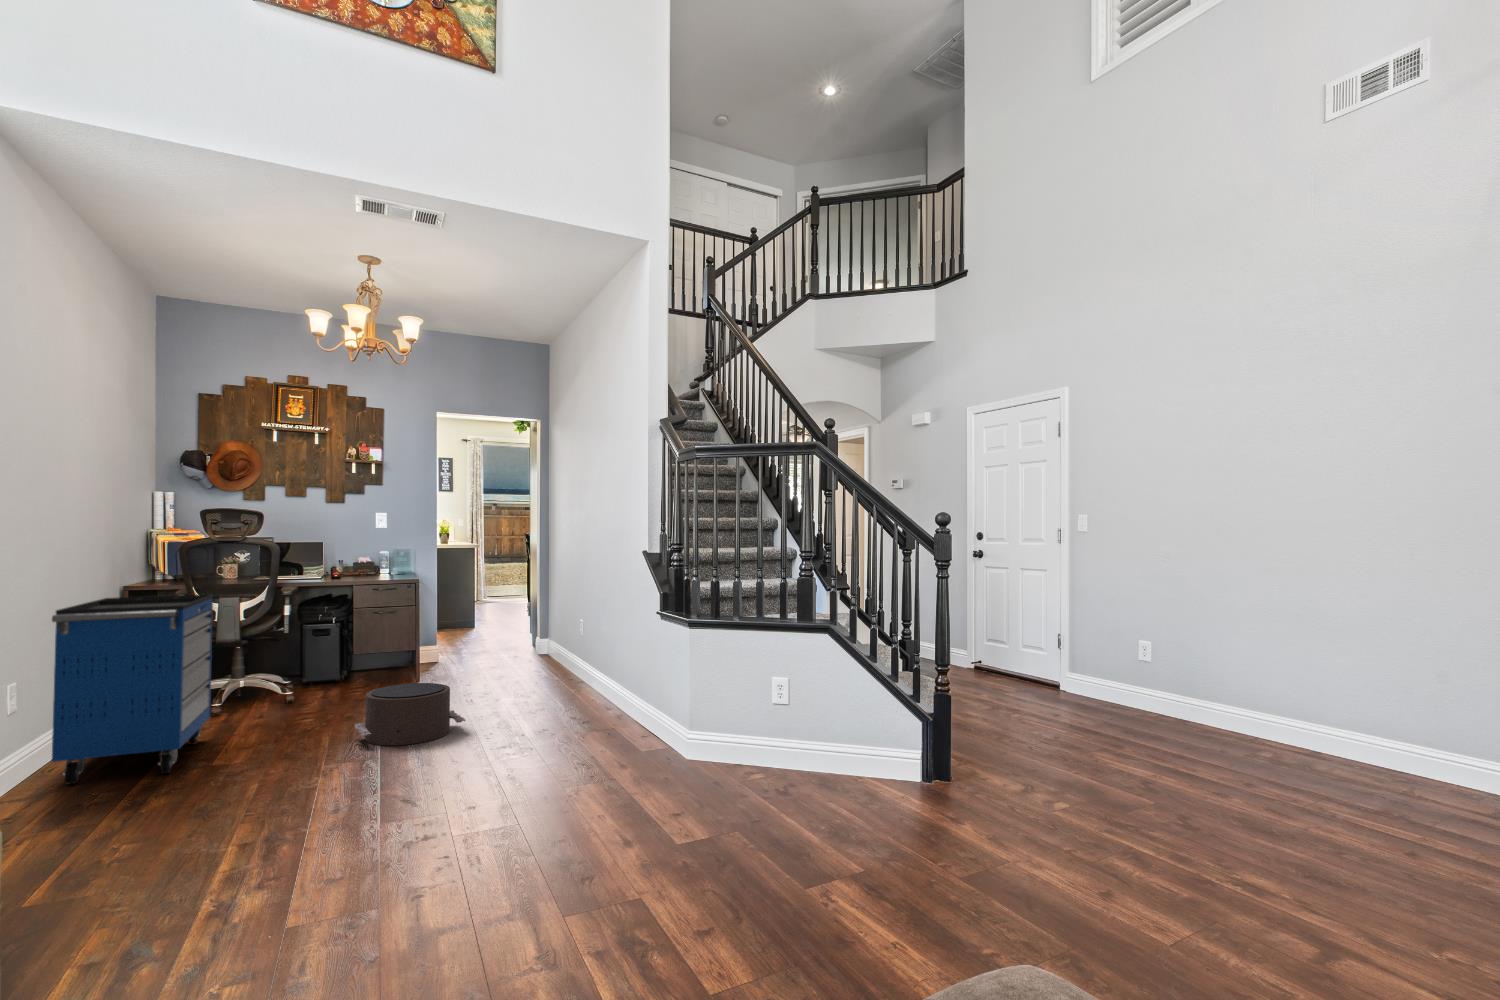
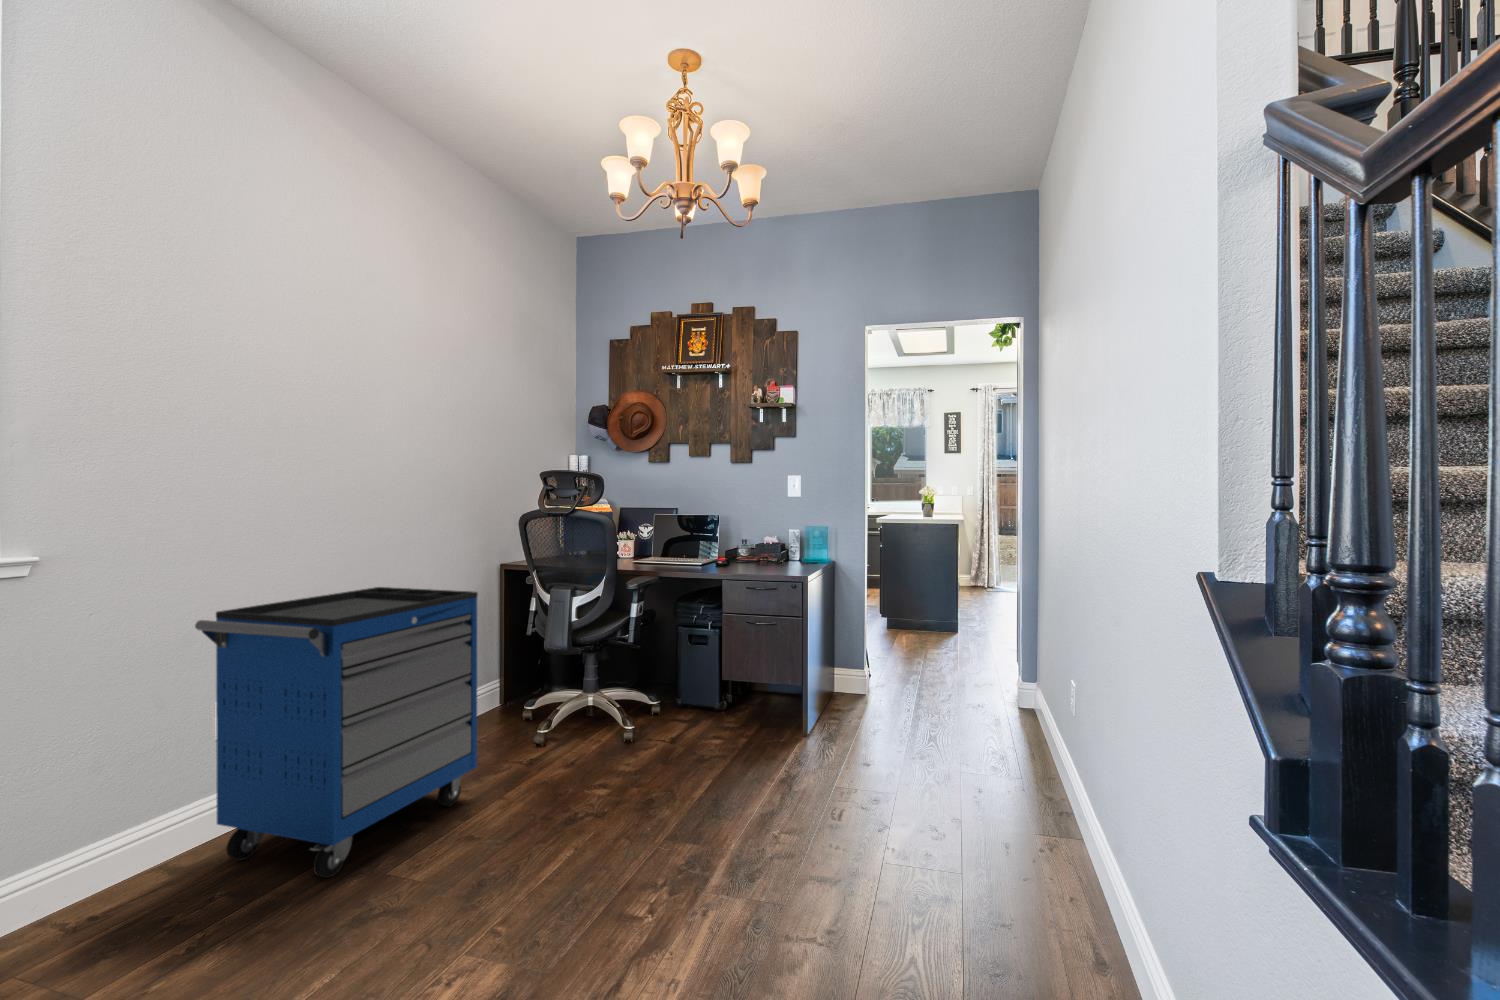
pouf: present [355,683,465,745] -> none [577,778,772,930]

